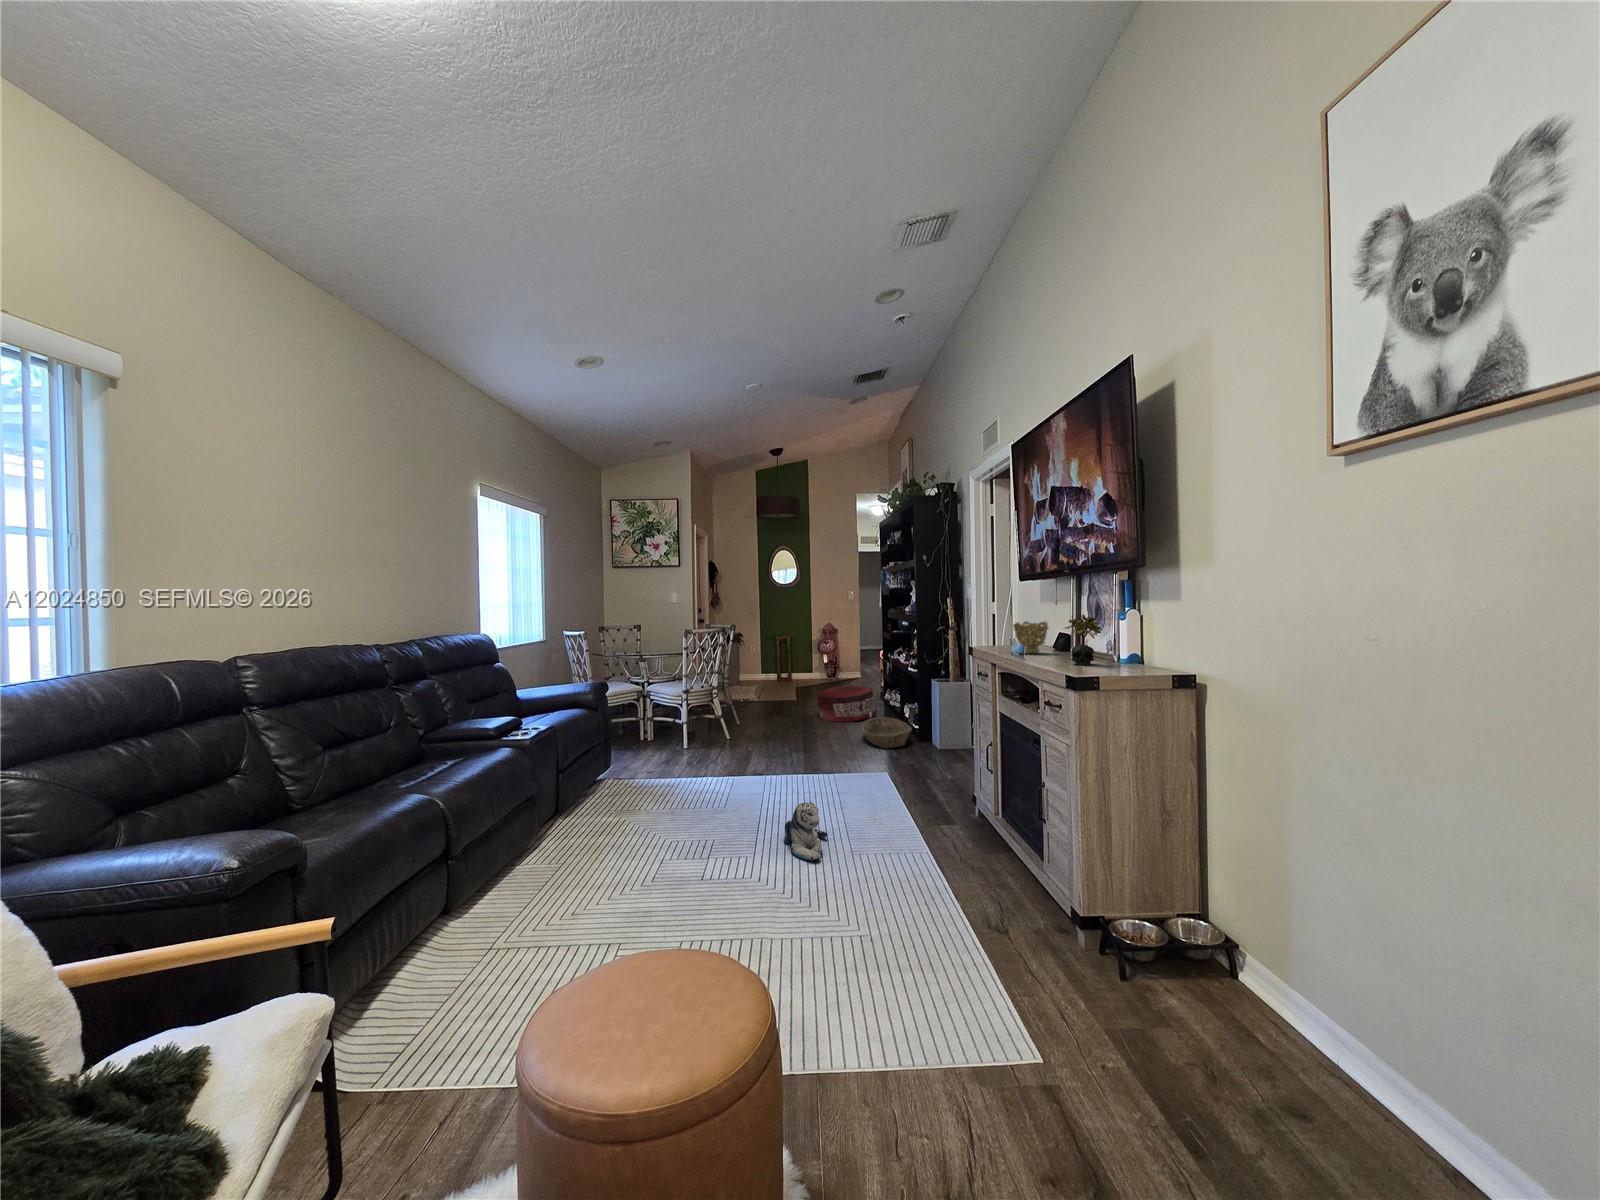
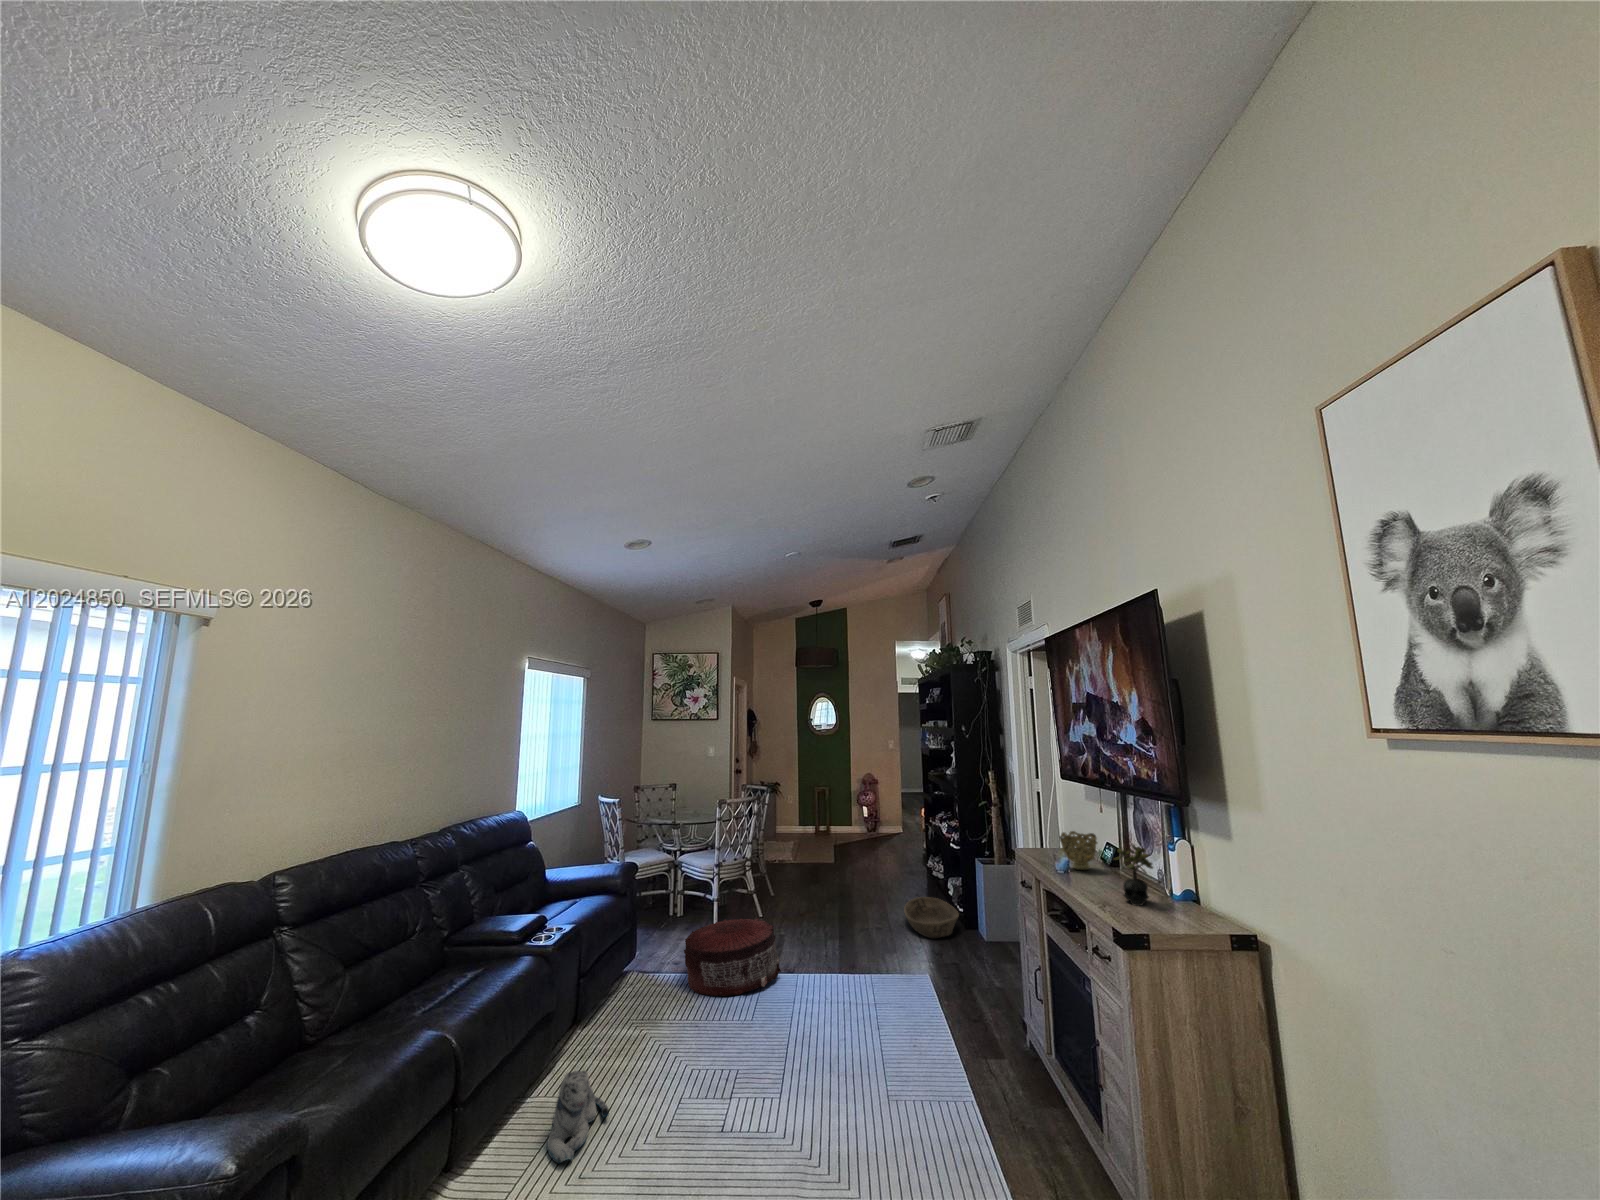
pouf: present [817,685,877,722] -> present [684,918,781,996]
plush toy: present [784,802,828,862] -> present [547,1071,609,1164]

